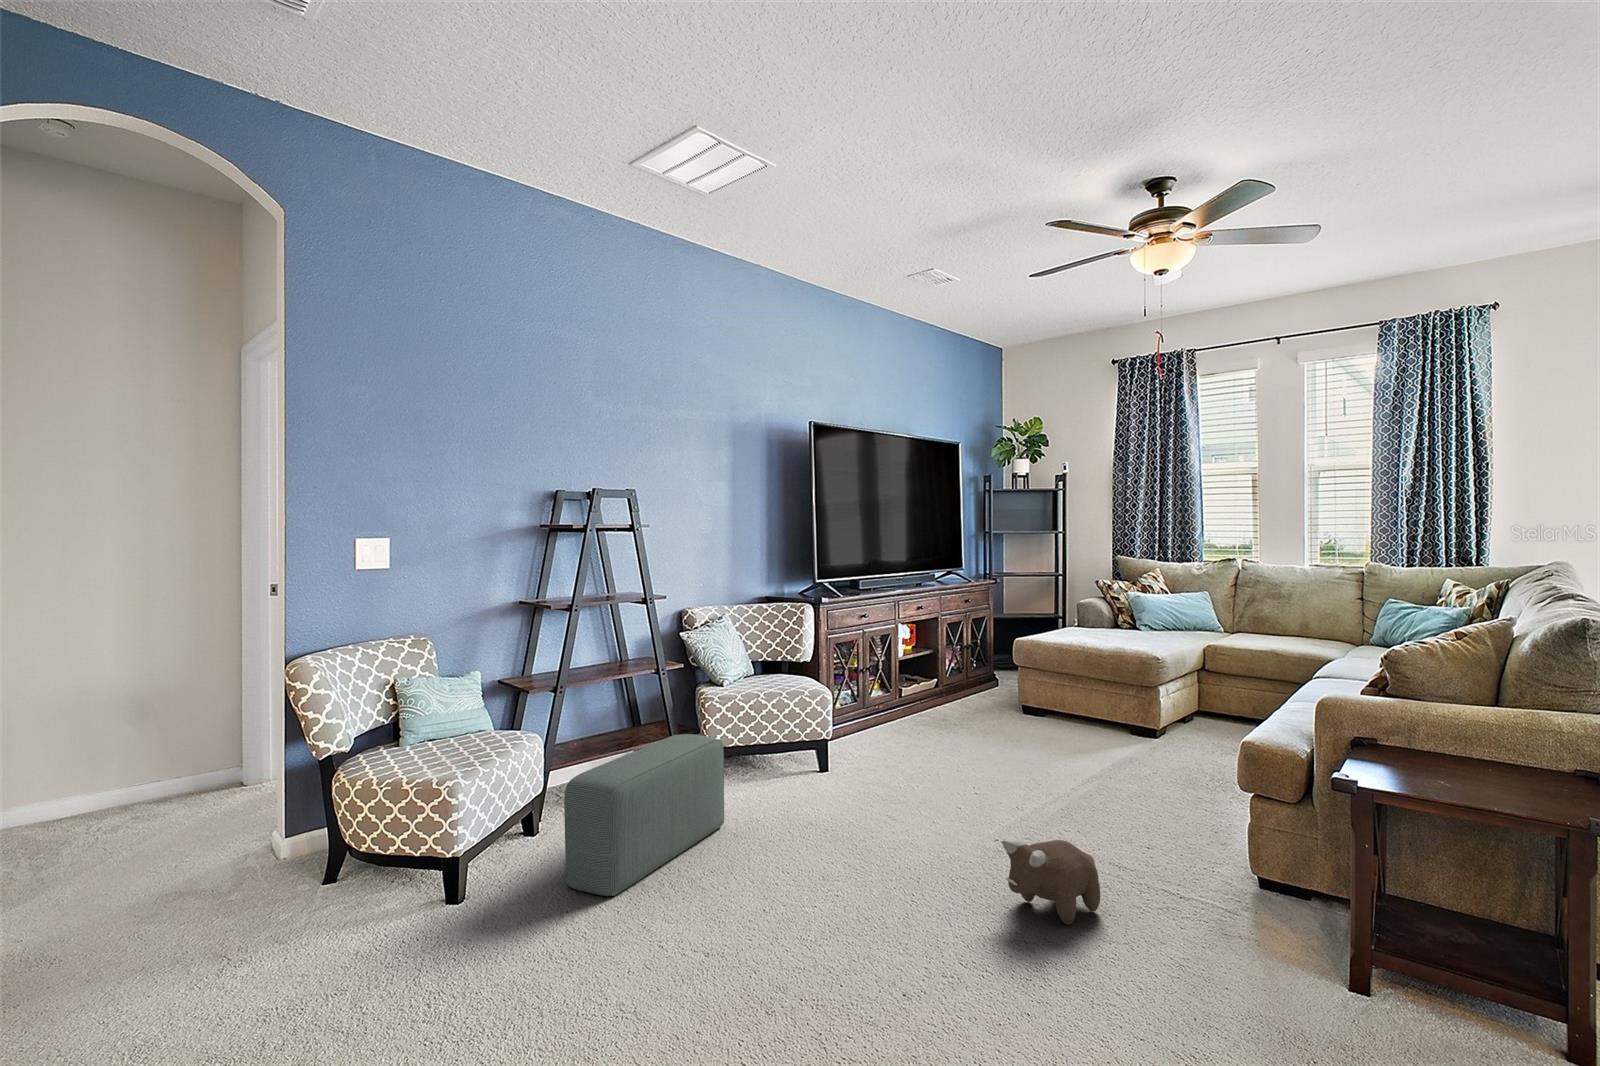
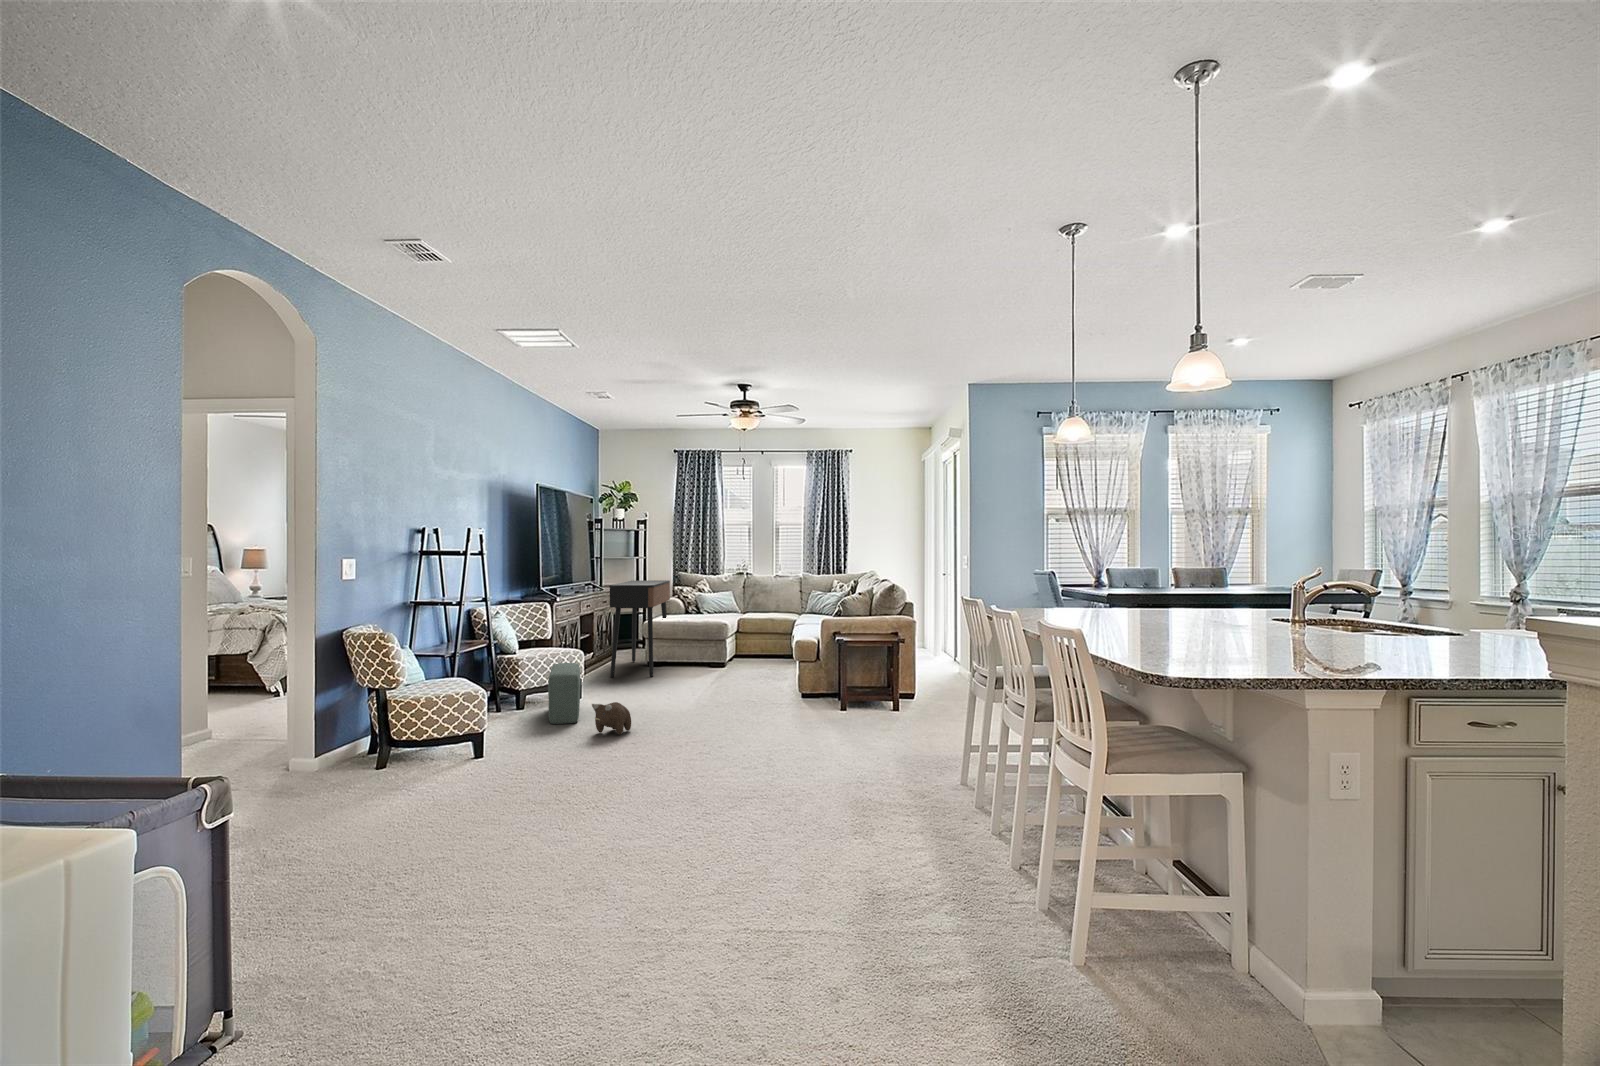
console table: none [914,568,1067,750] -> present [610,580,670,677]
plush toy: present [1002,840,1100,925] -> present [592,702,631,735]

